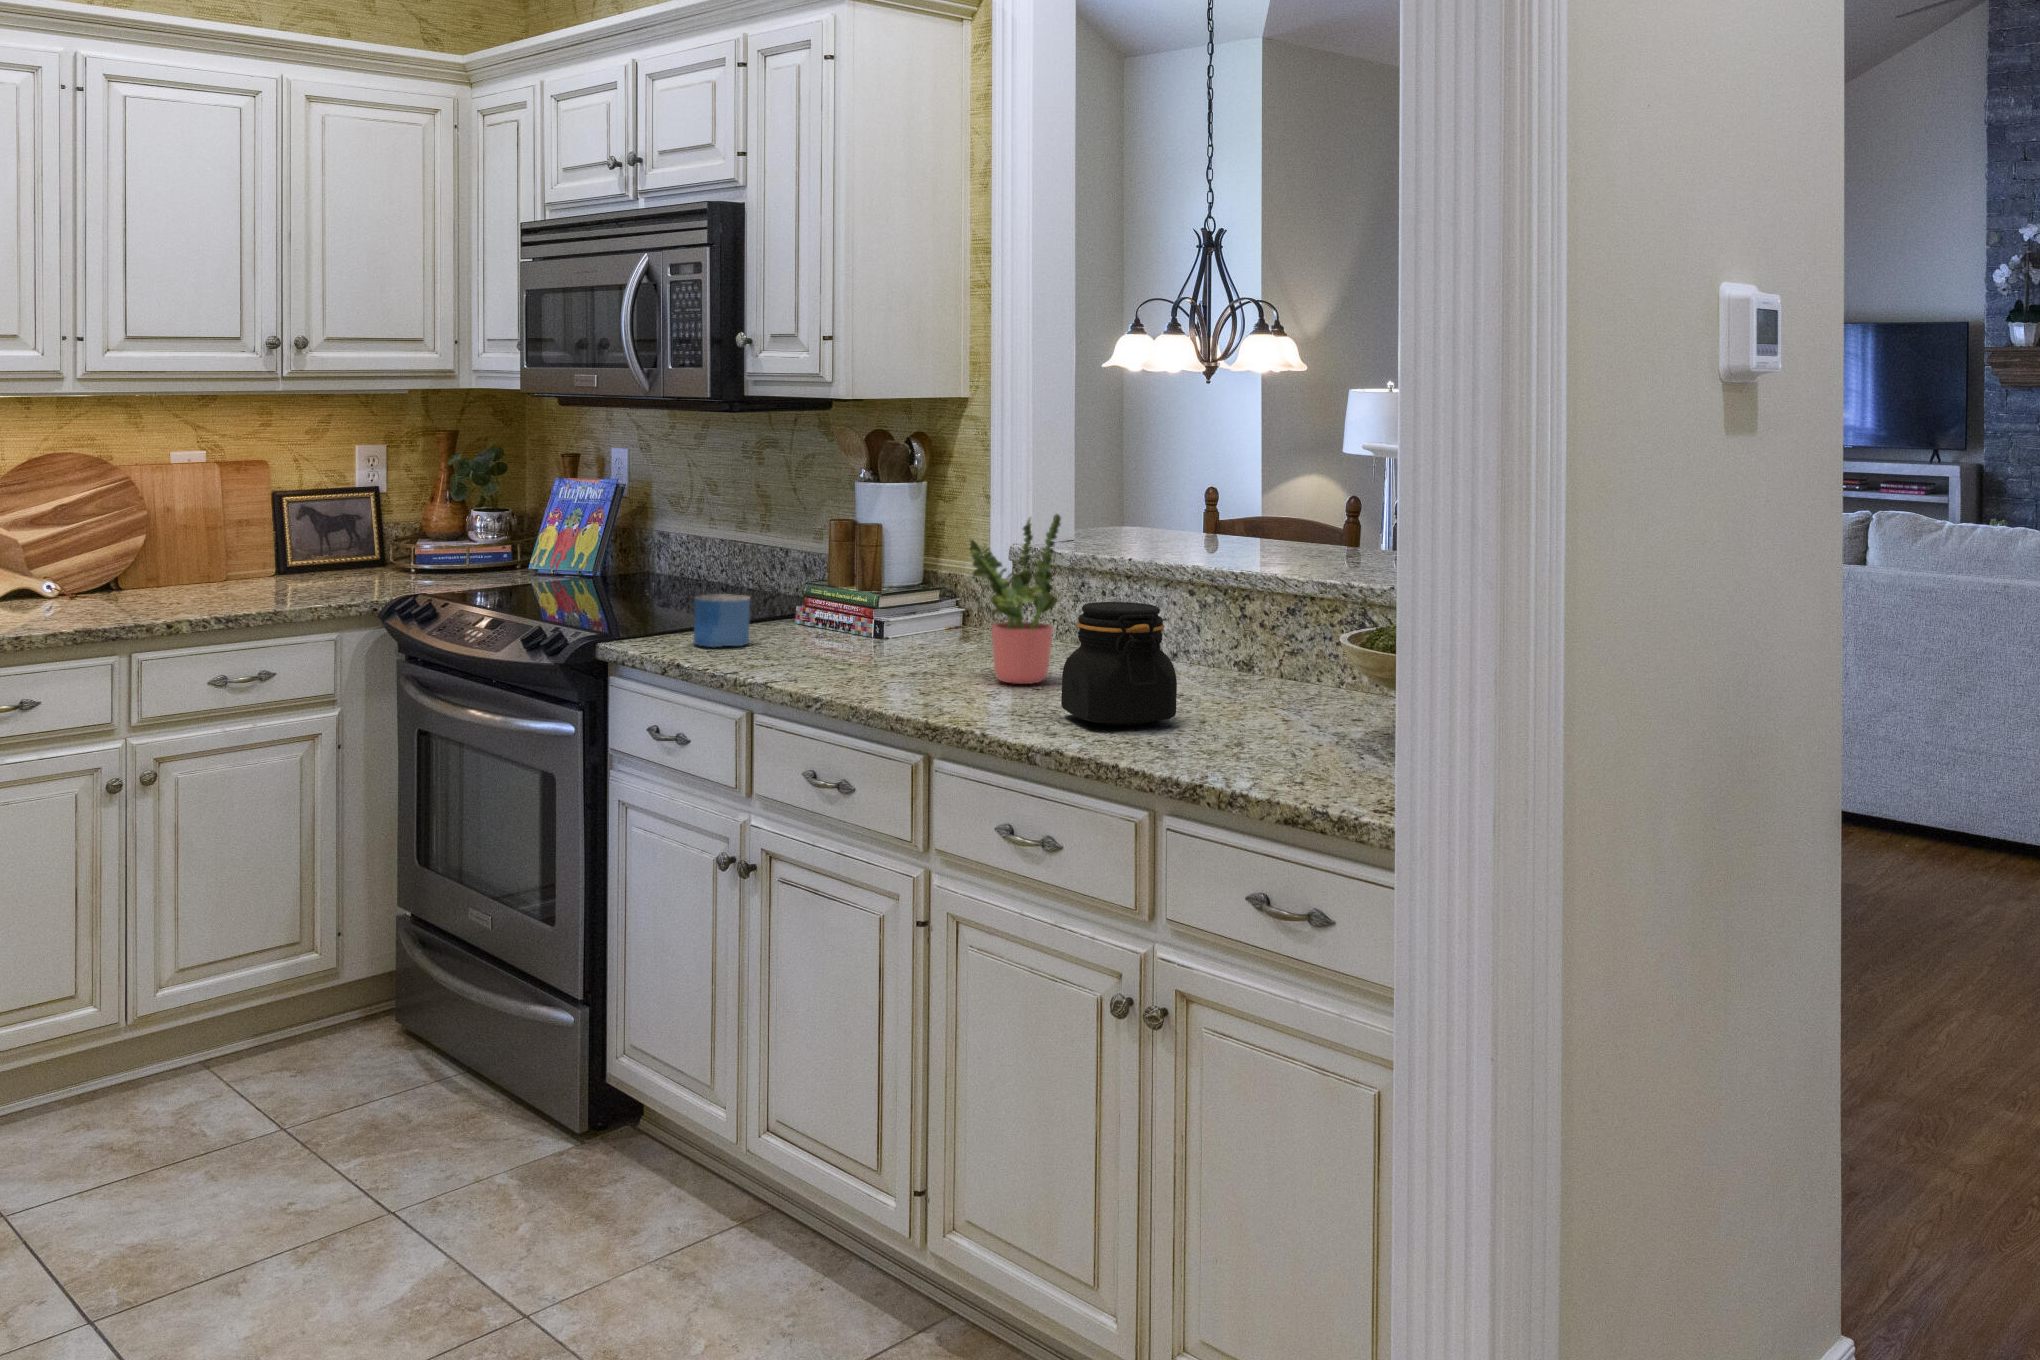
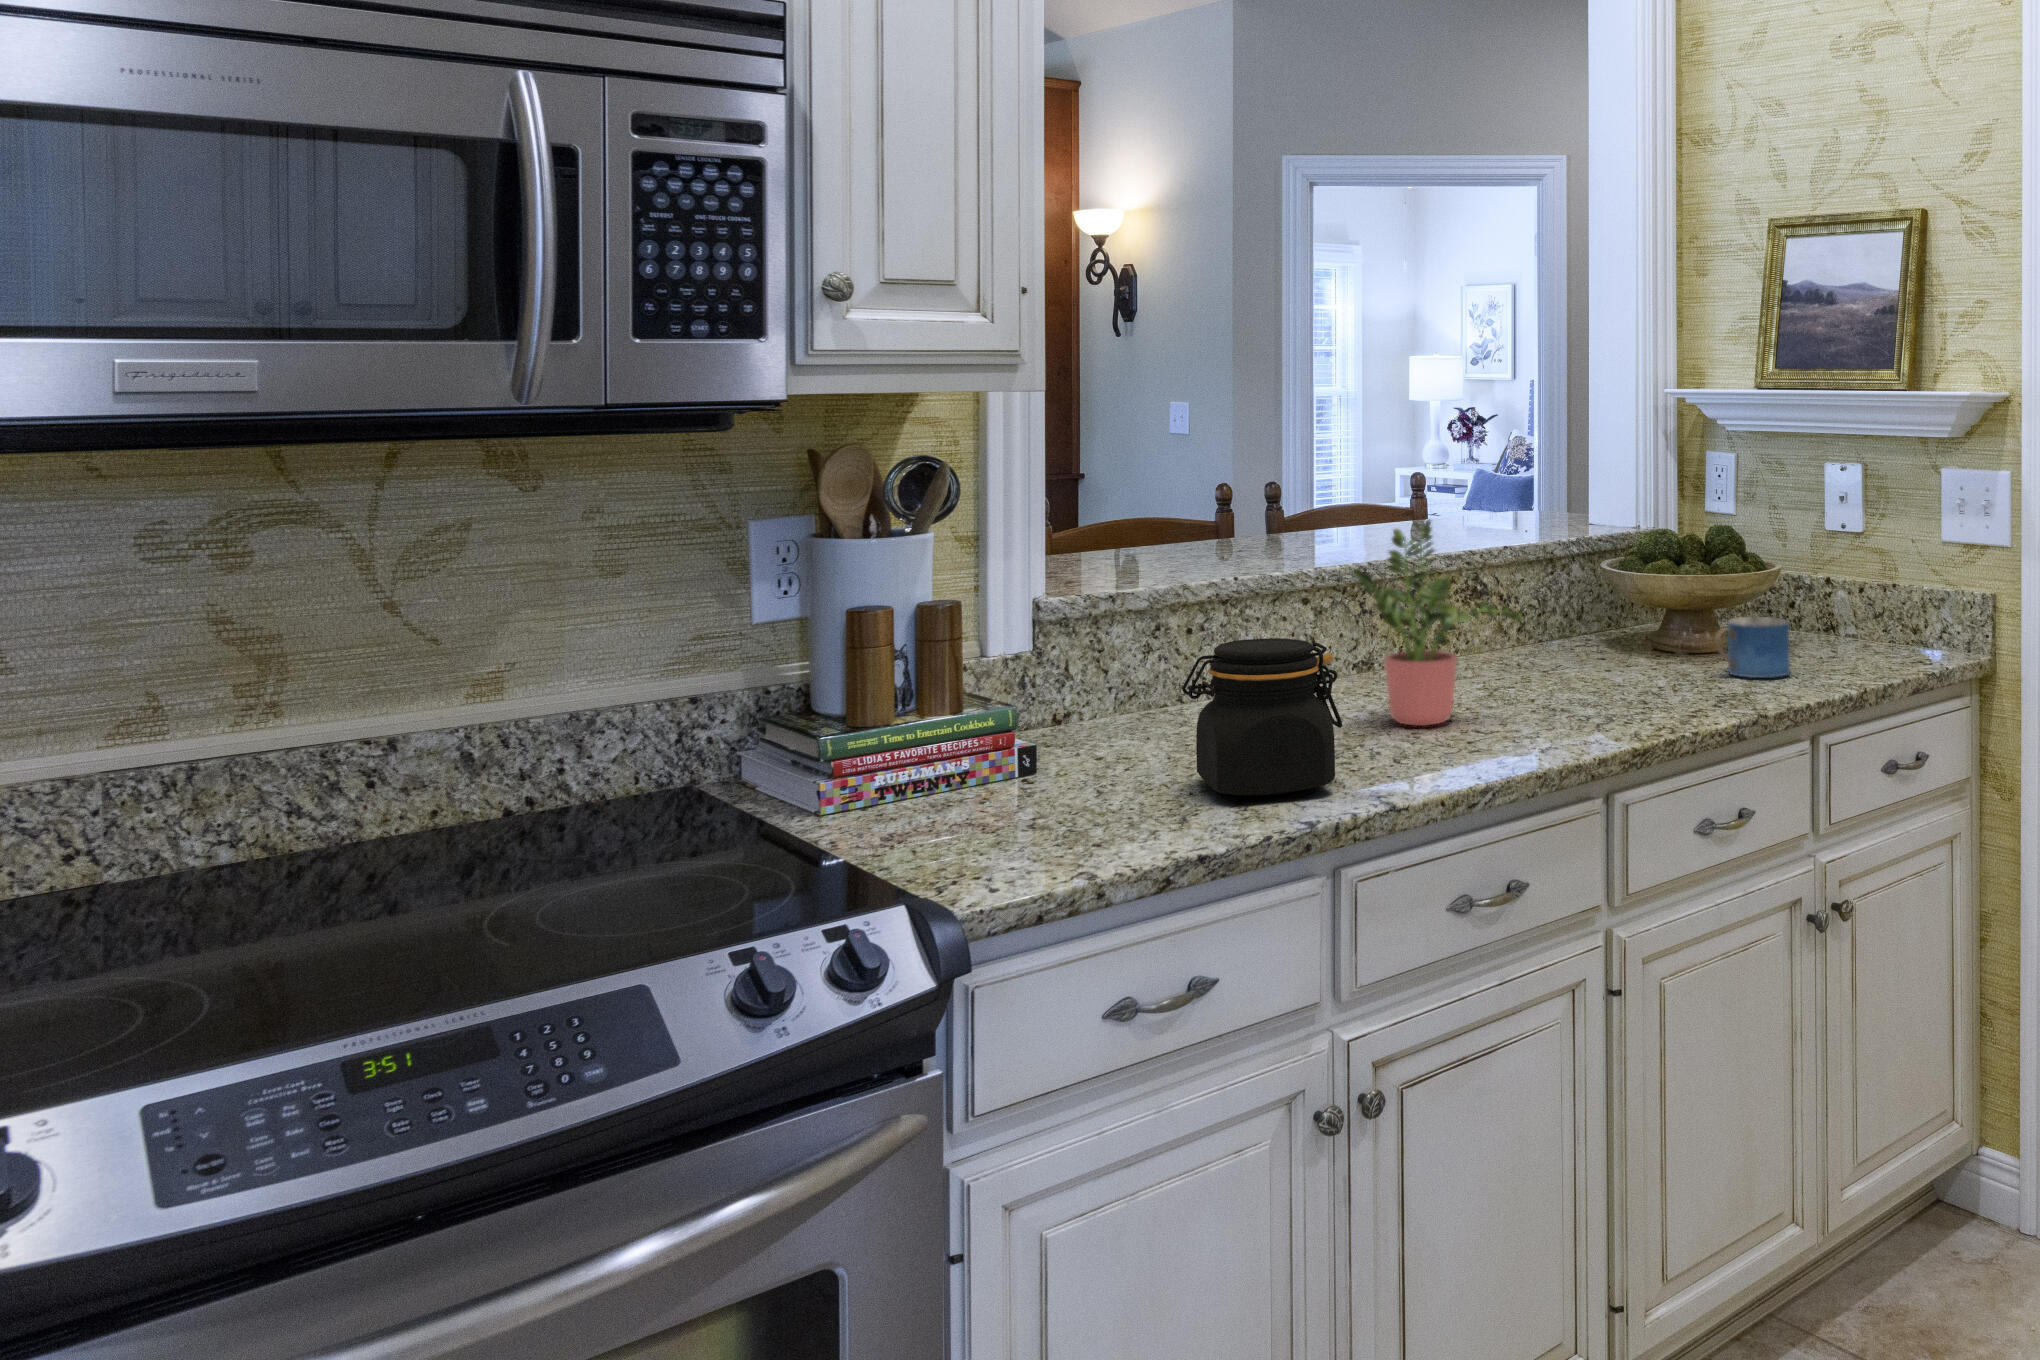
mug: present [694,594,751,647] -> present [1715,617,1790,678]
jar: present [1061,602,1177,726] -> present [1182,638,1342,796]

